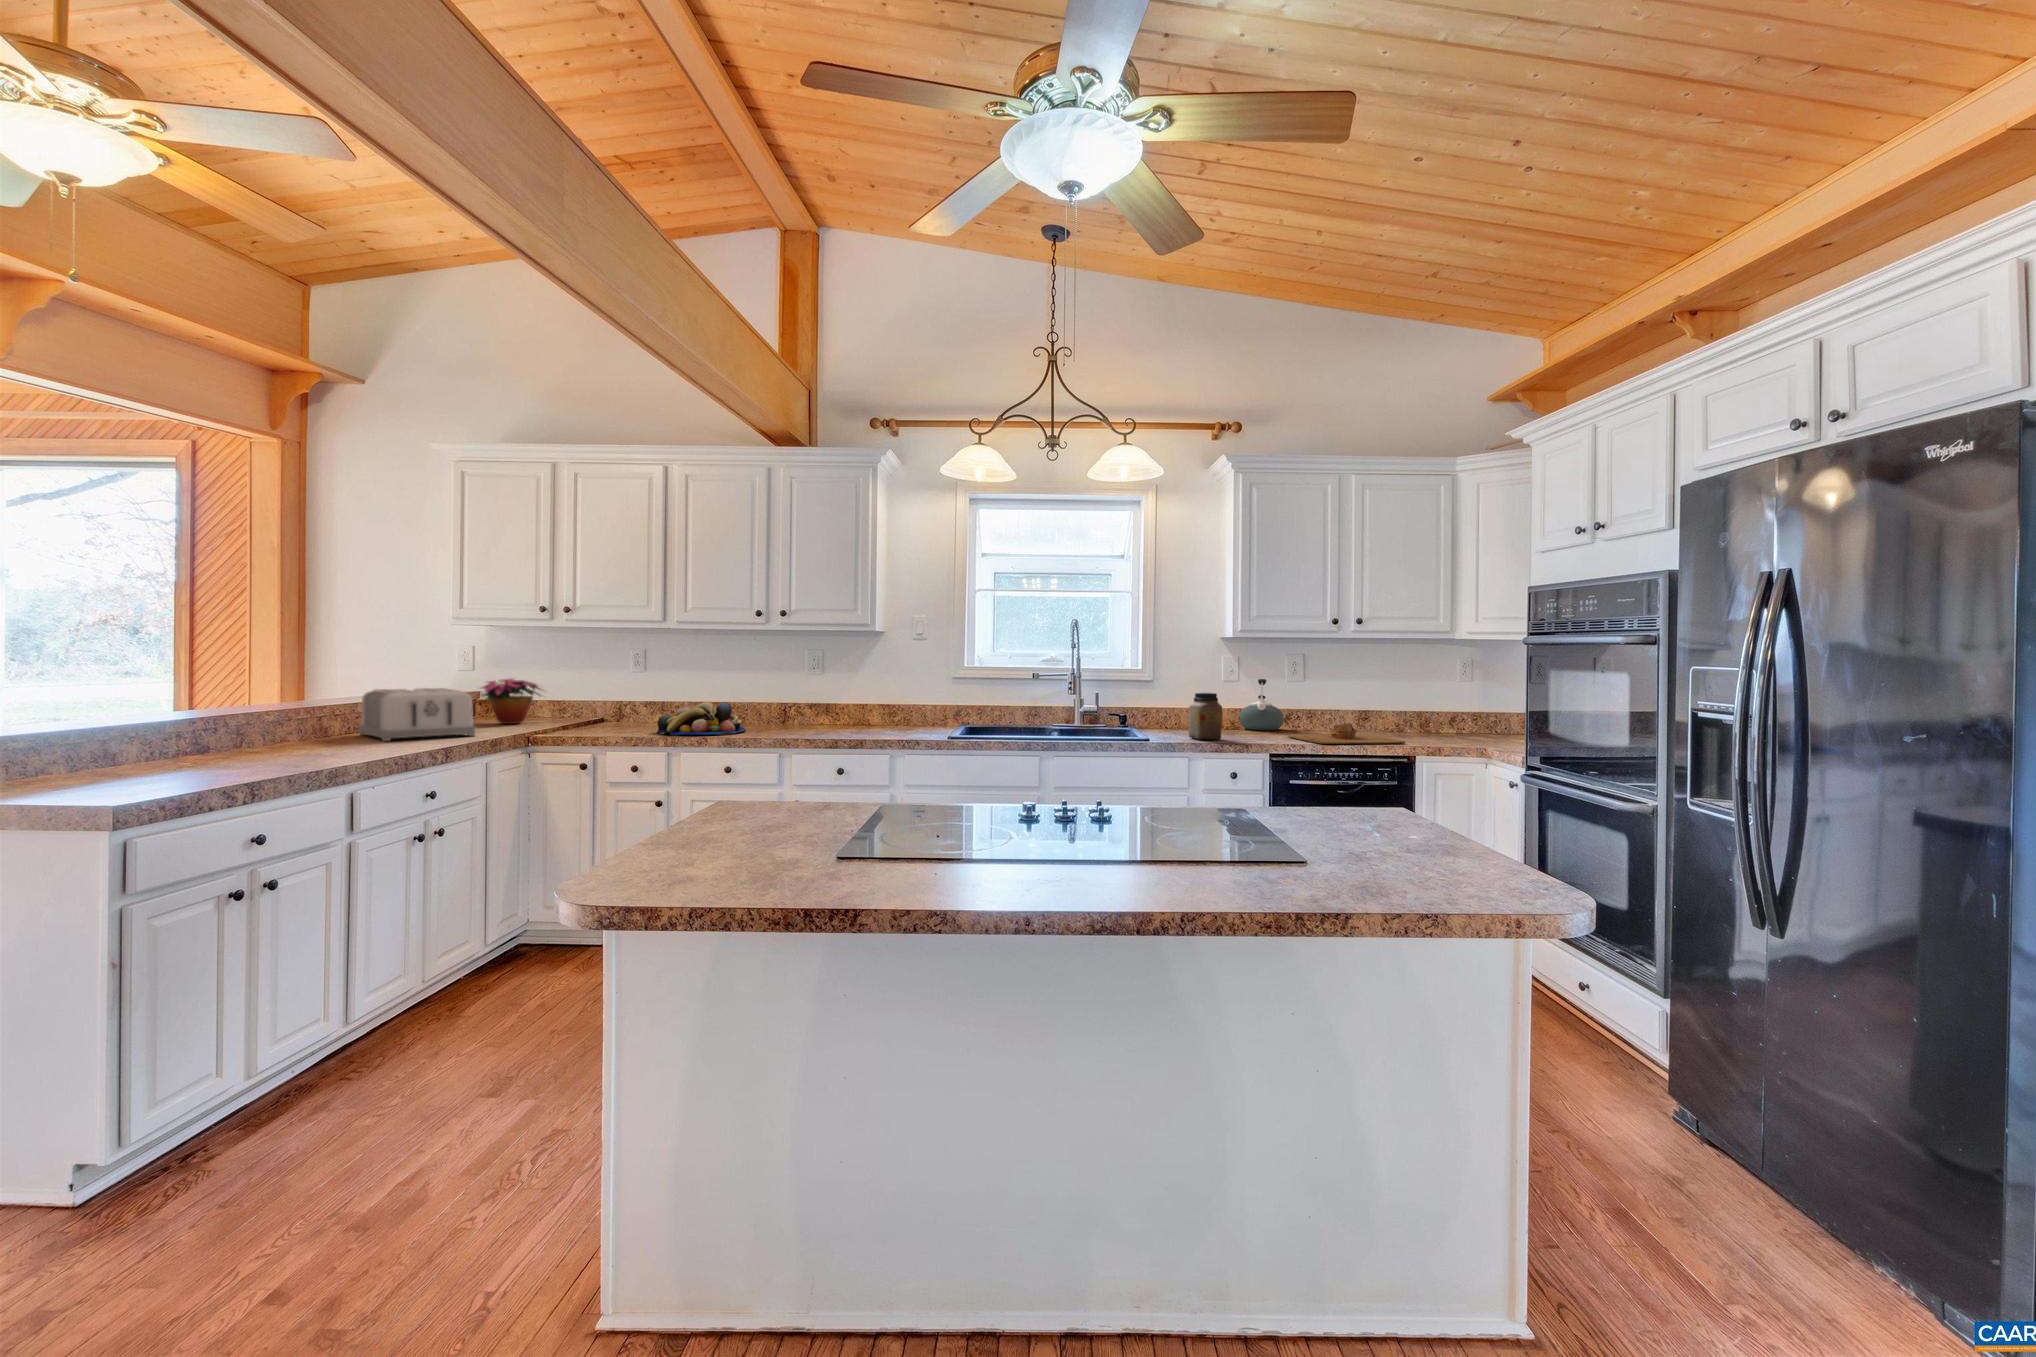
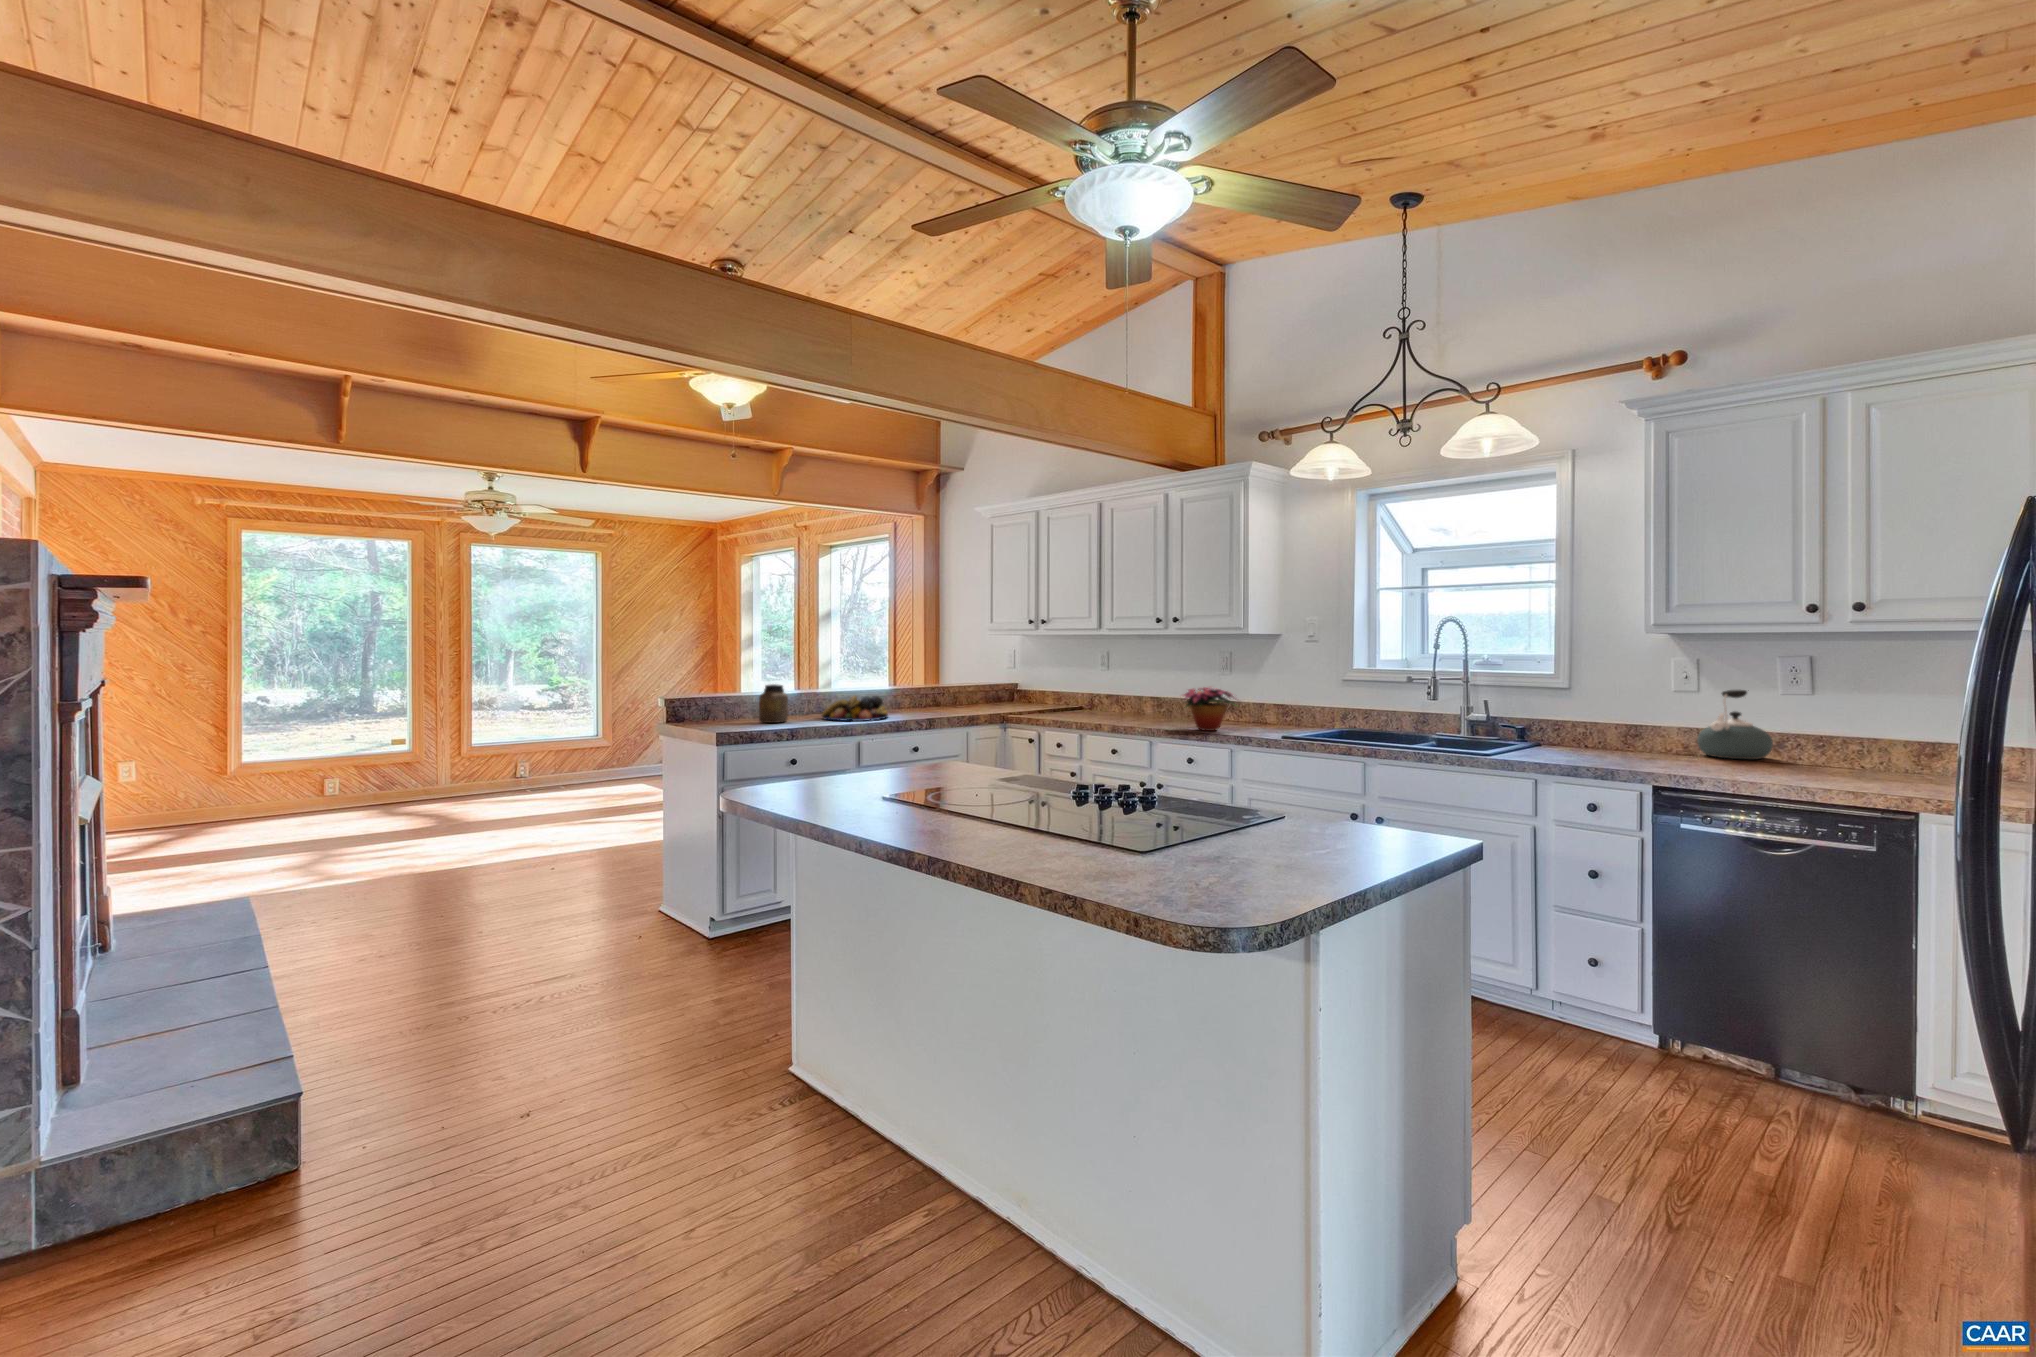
flower arrangement: present [482,679,543,724] -> present [1183,687,1236,731]
toaster: present [359,688,475,741] -> none [916,680,970,714]
jar: present [1188,693,1223,740] -> present [759,684,788,723]
fruit bowl: present [657,702,746,735] -> present [822,696,888,721]
cutting board: present [1288,723,1405,744] -> none [1725,755,1920,793]

